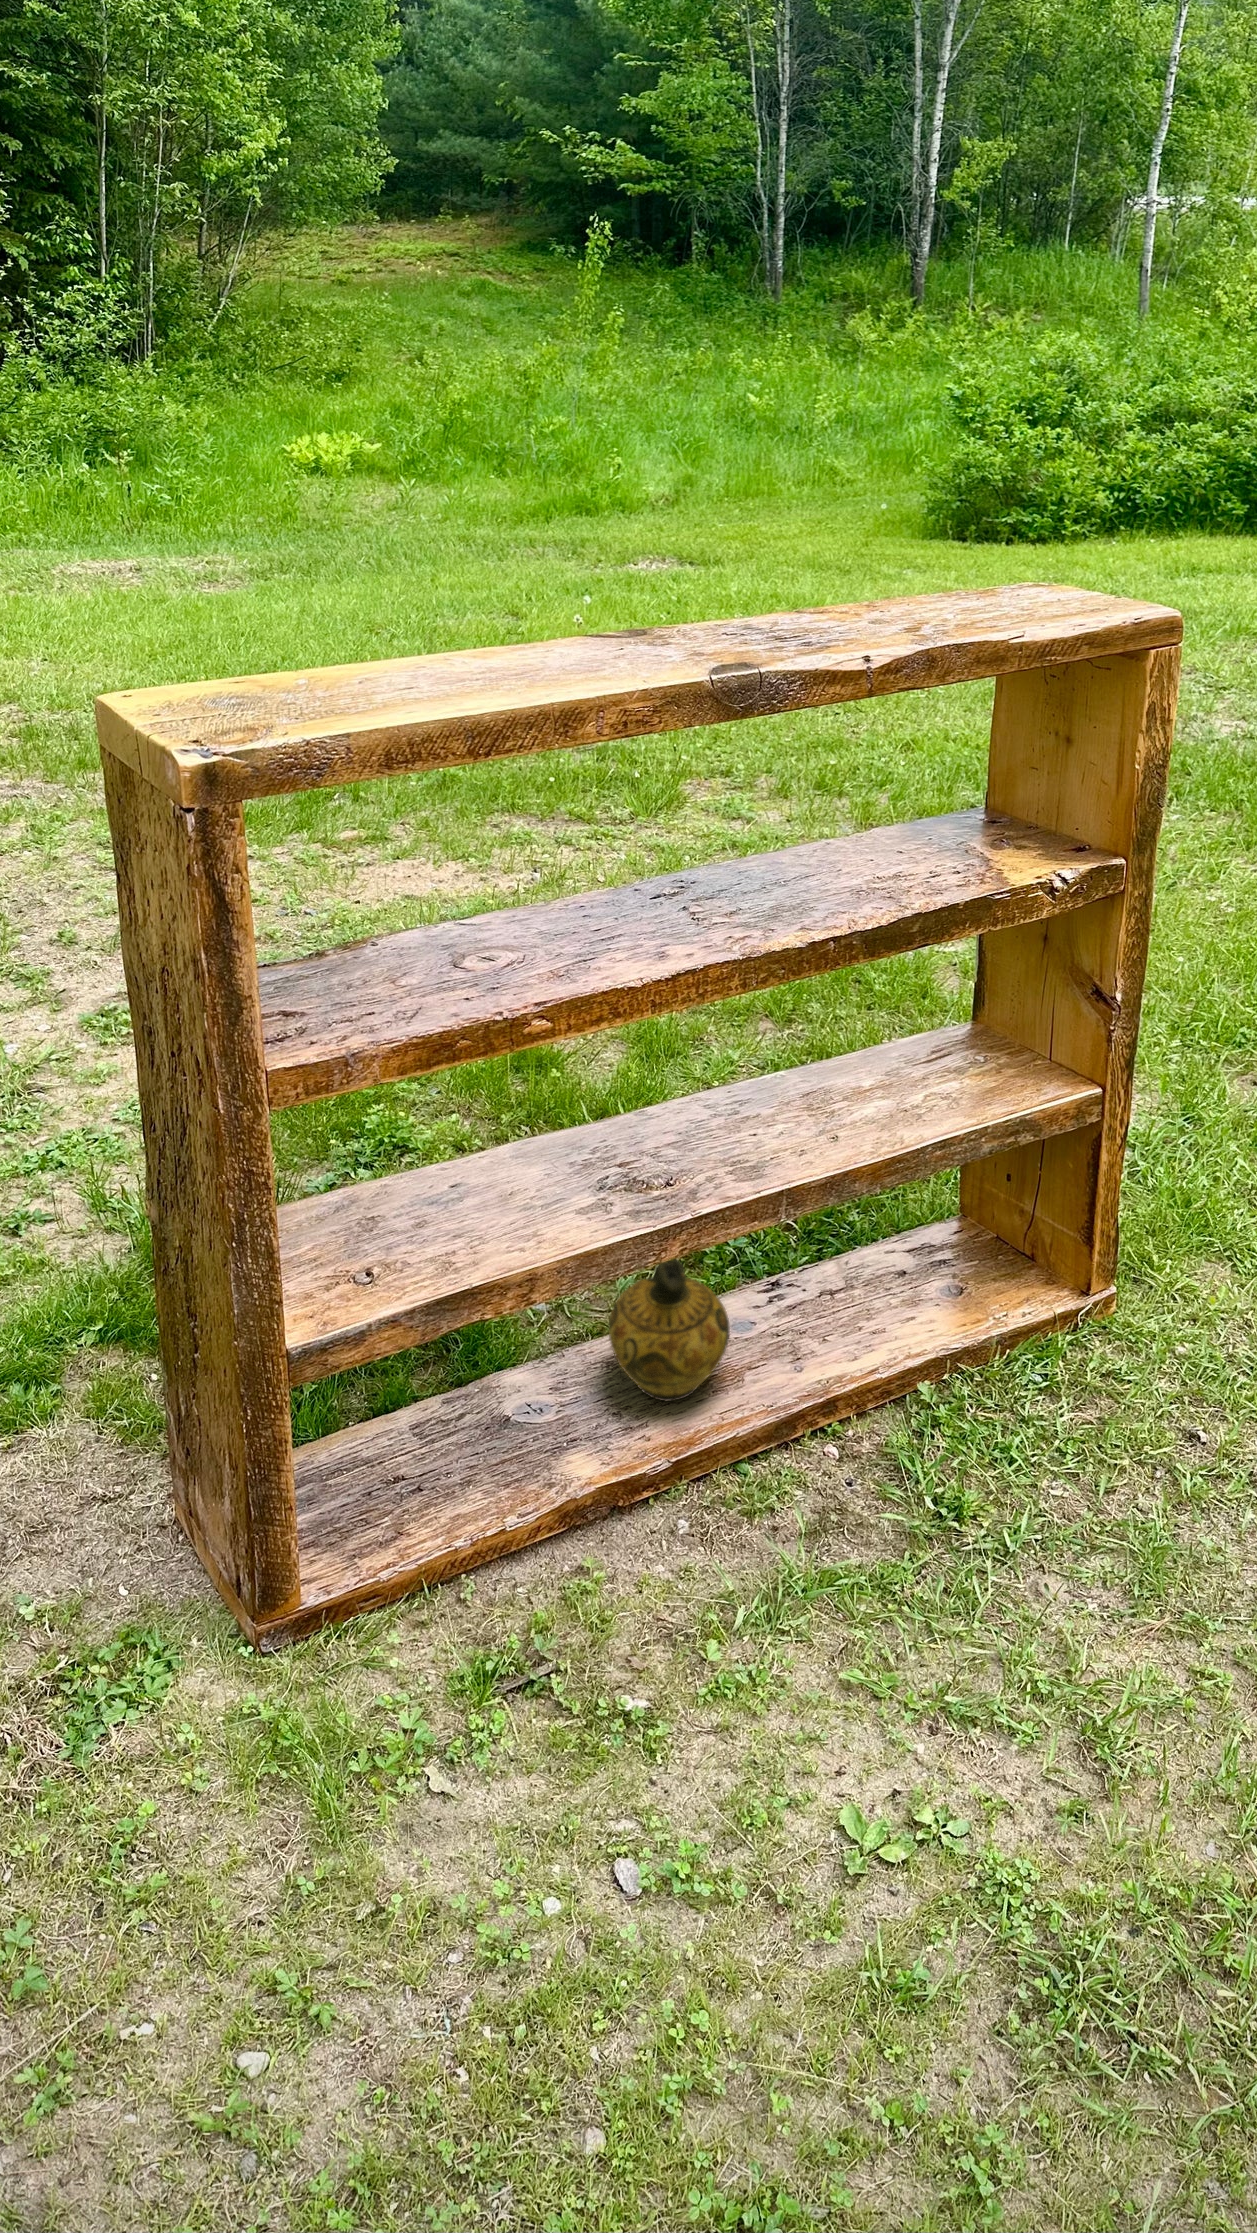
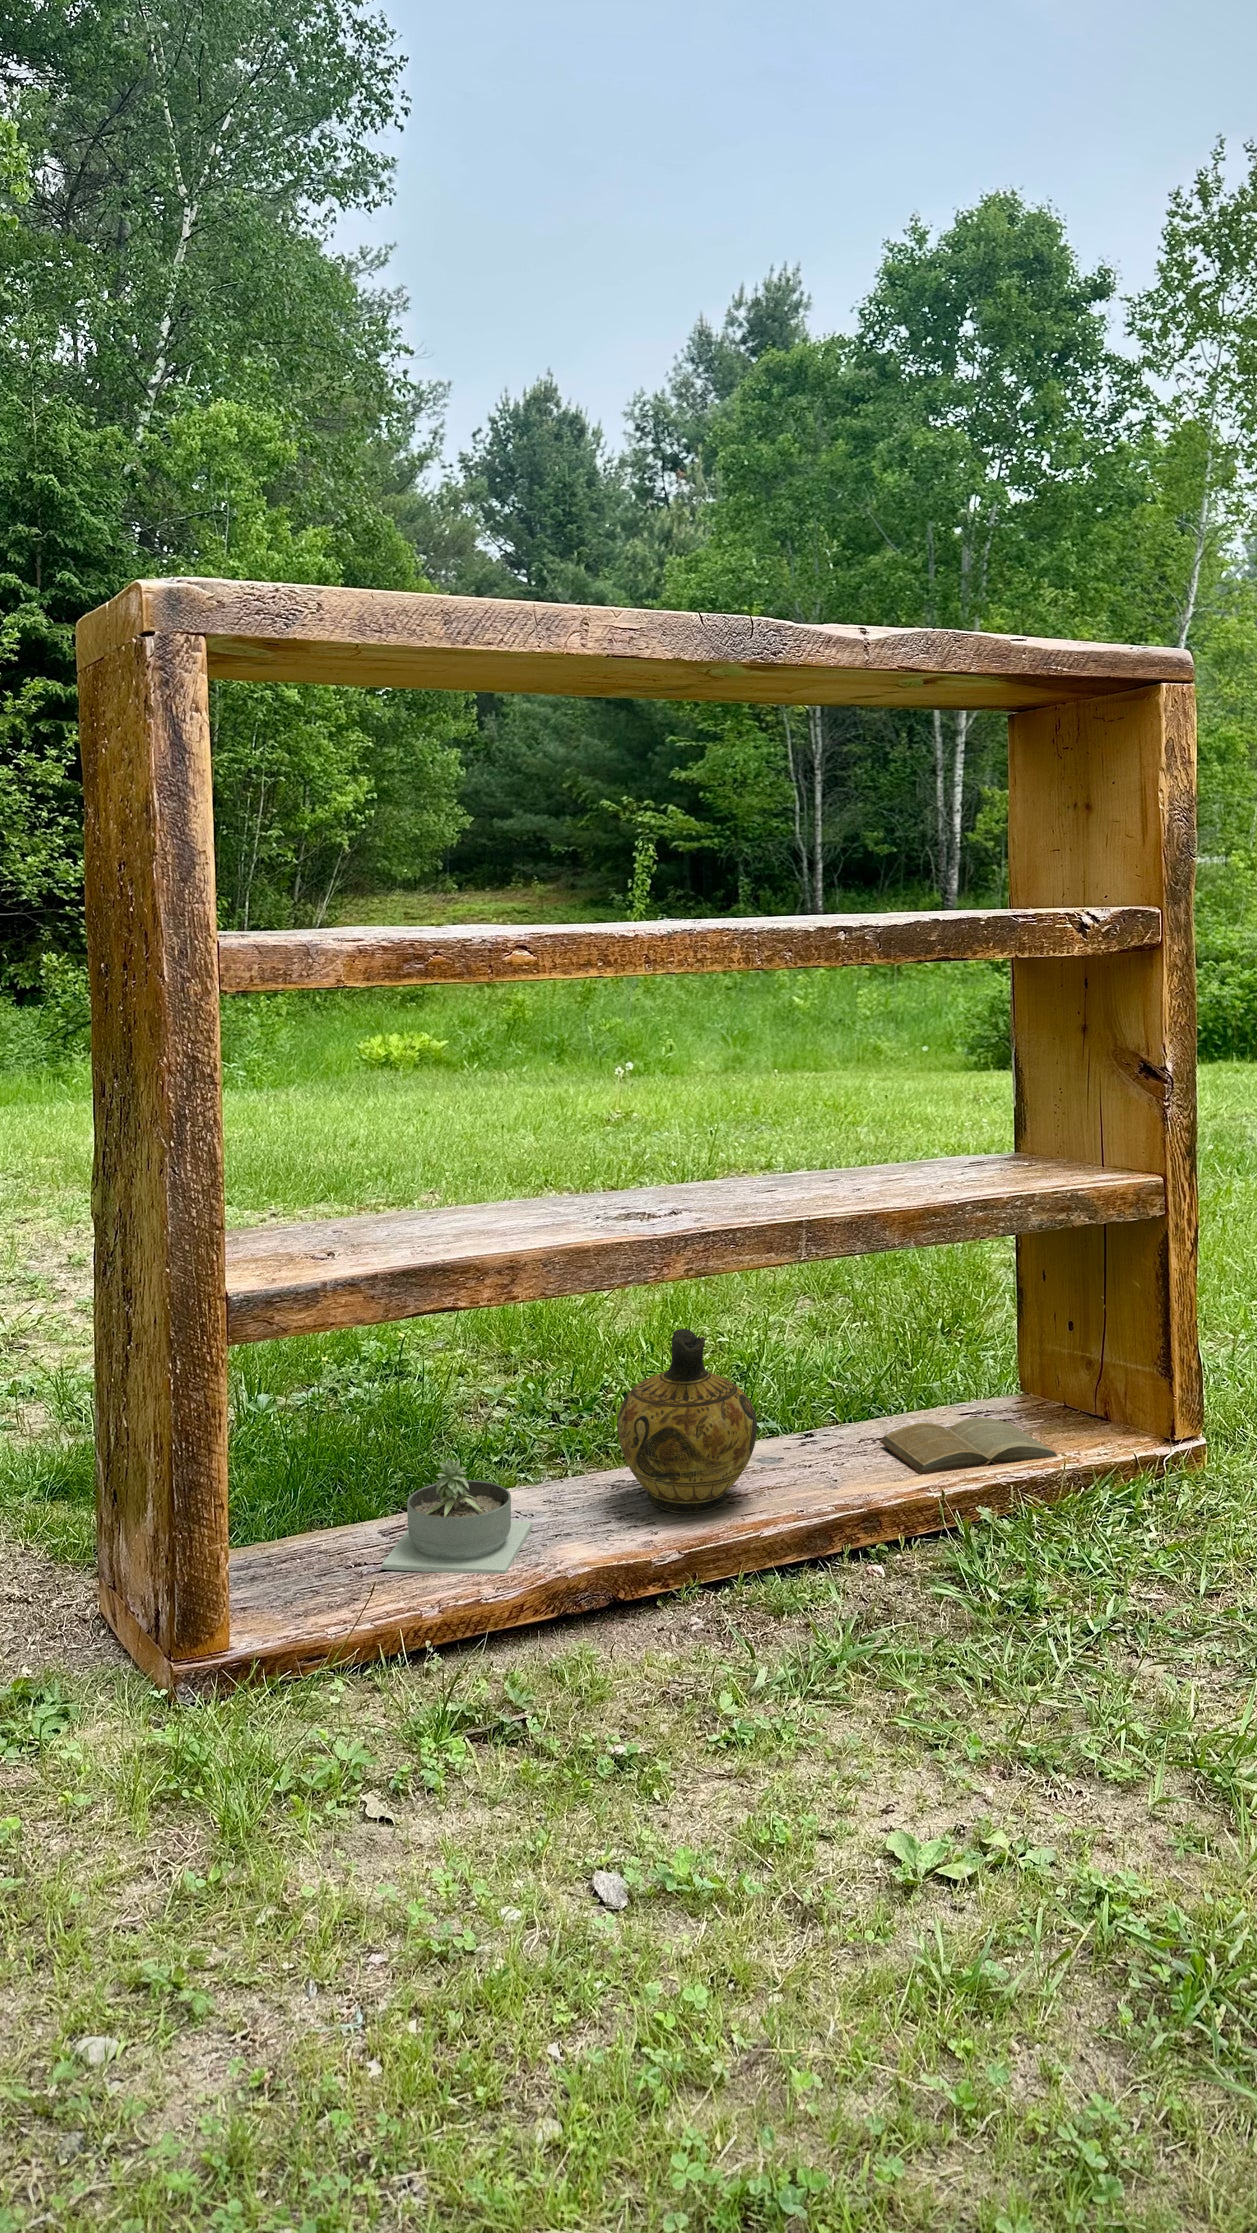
book: none [832,1260,986,1339] -> present [879,1417,1057,1474]
succulent planter: none [414,1390,537,1496] -> present [382,1458,532,1573]

